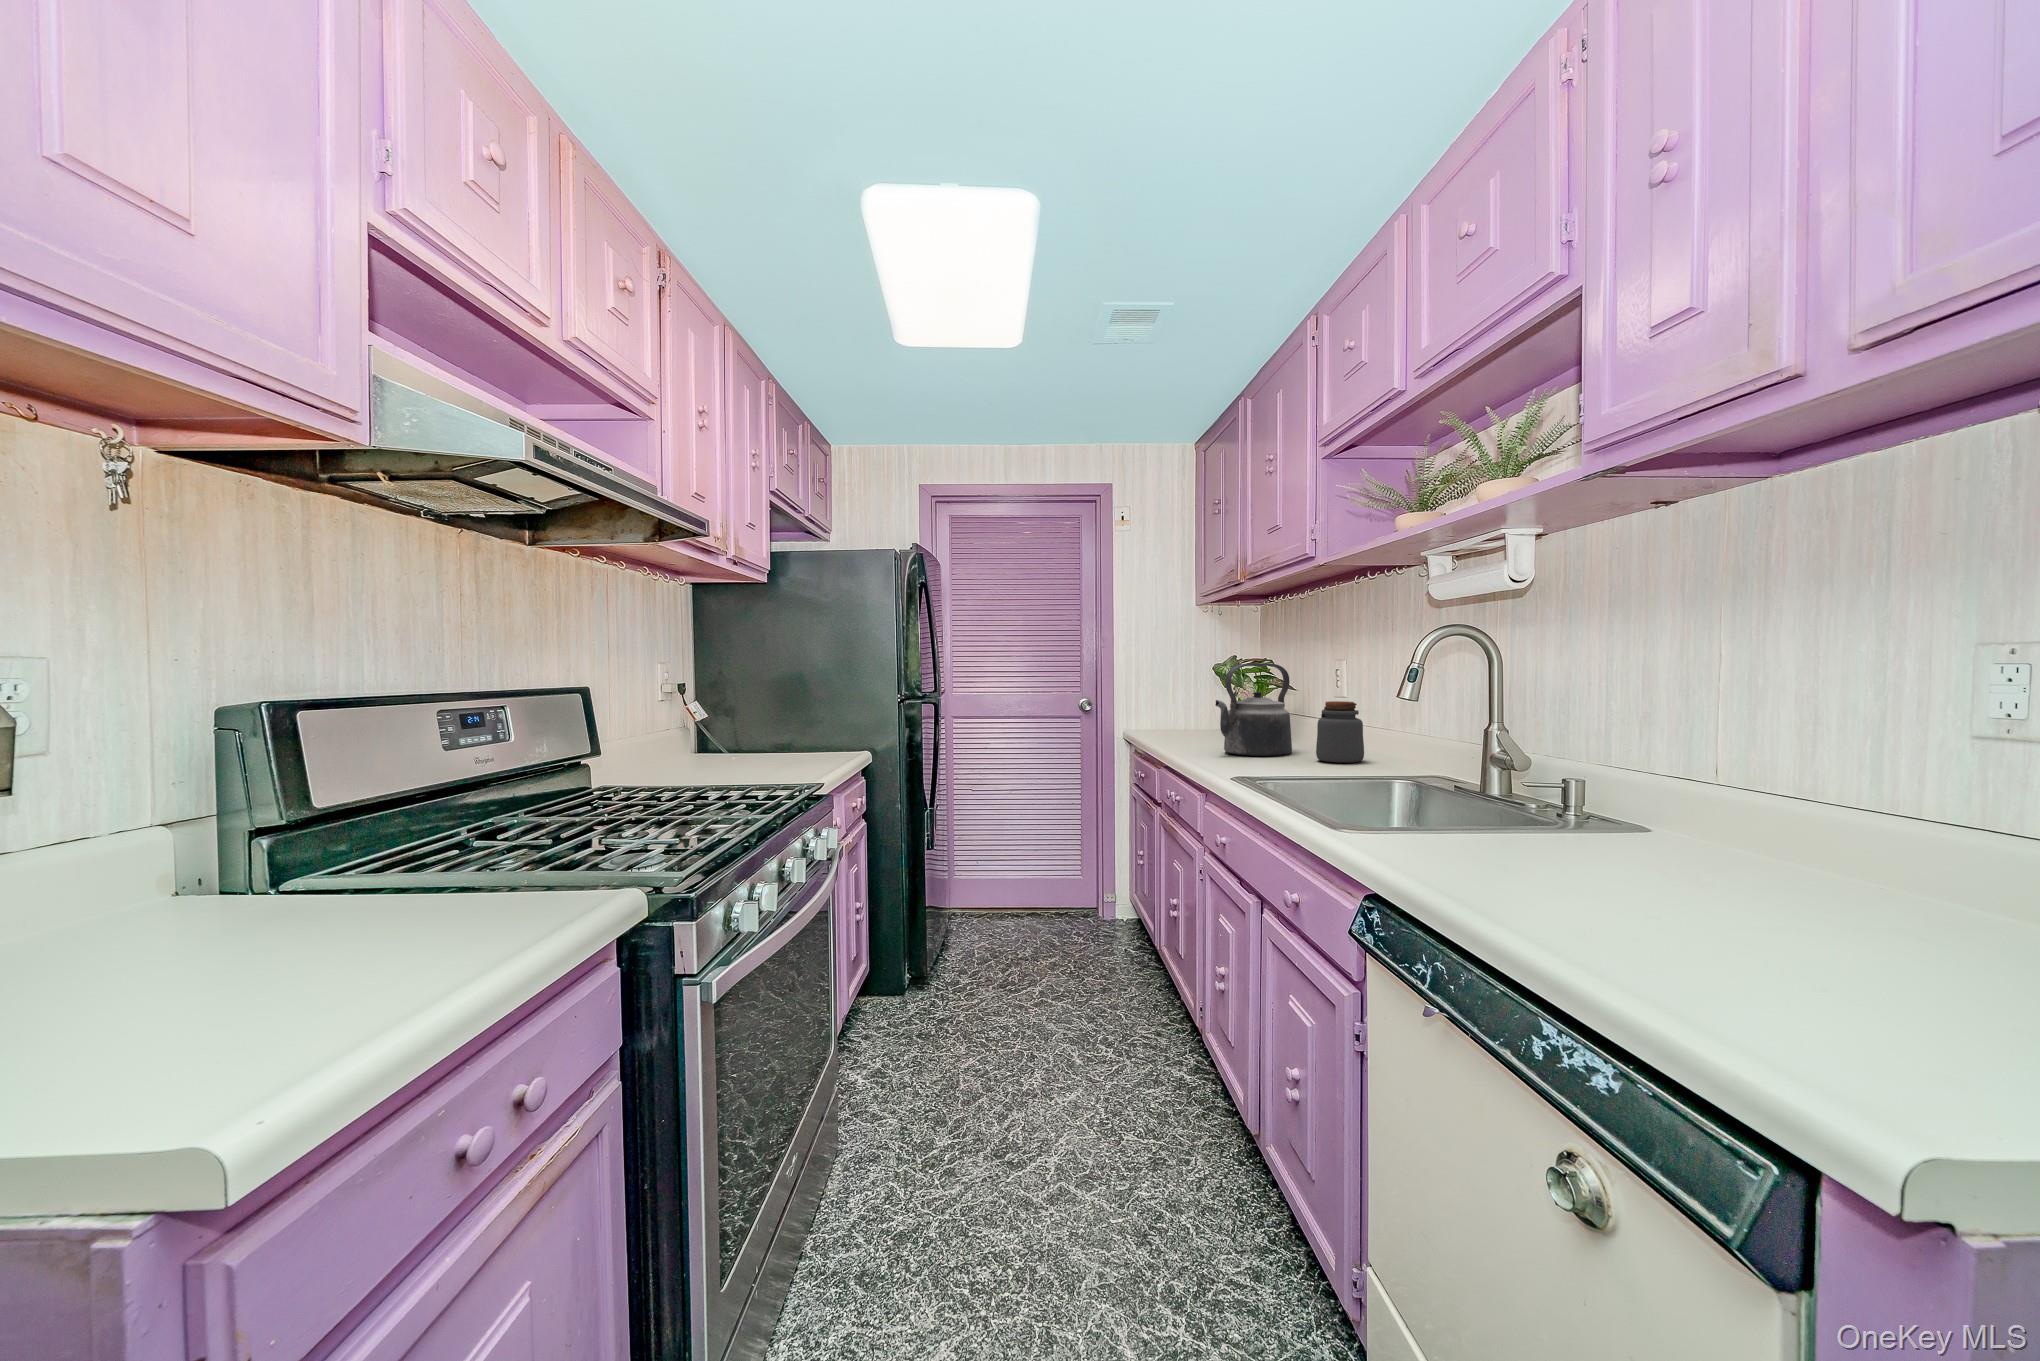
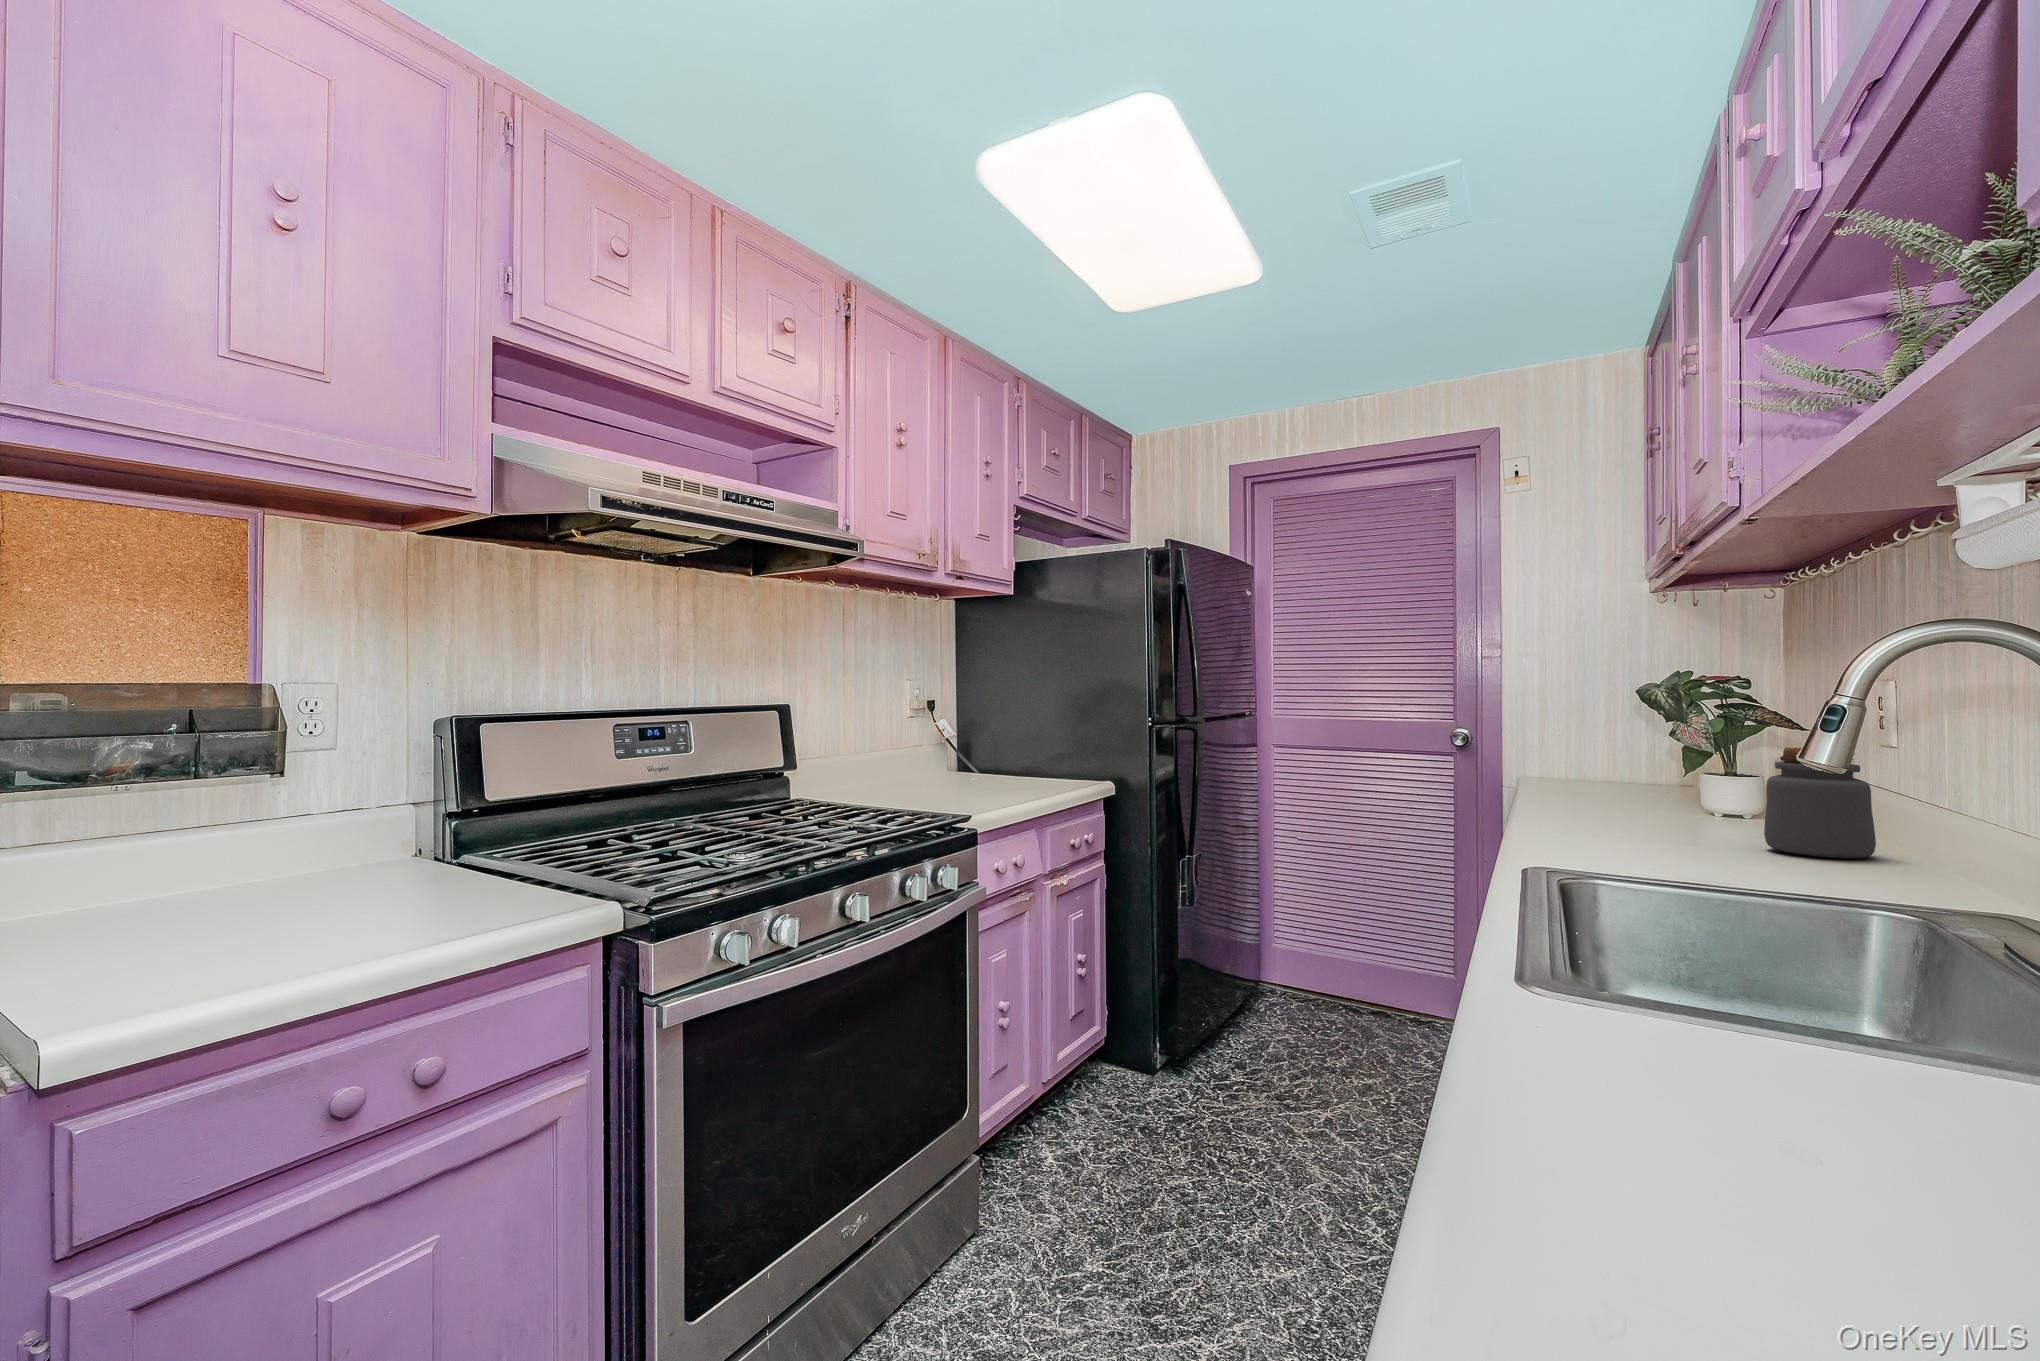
kettle: present [1215,663,1292,756] -> none [1580,685,1741,835]

